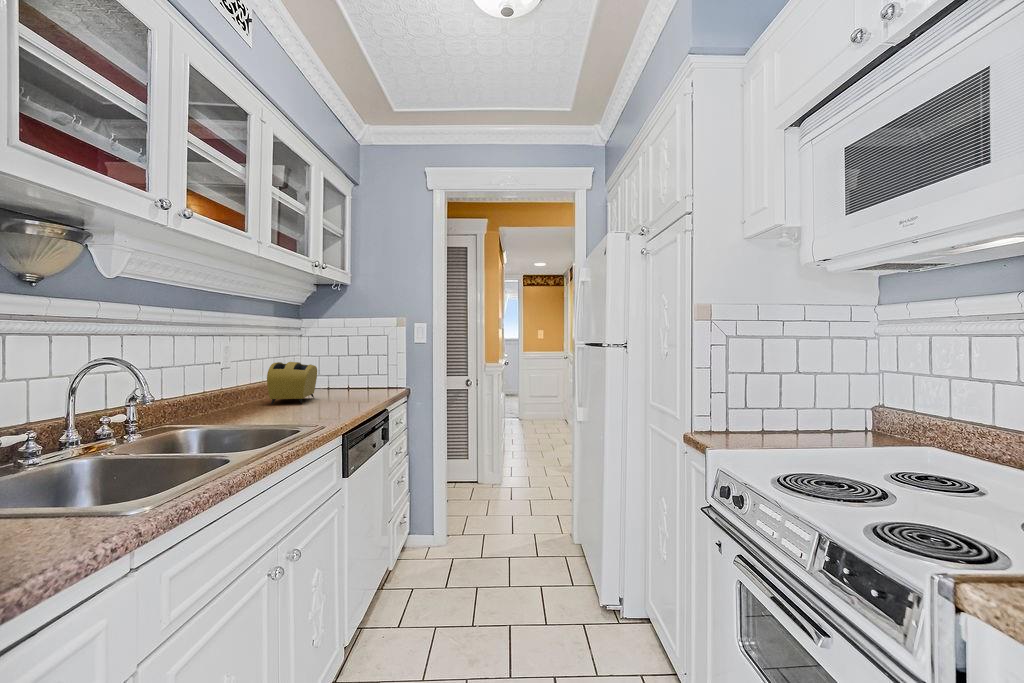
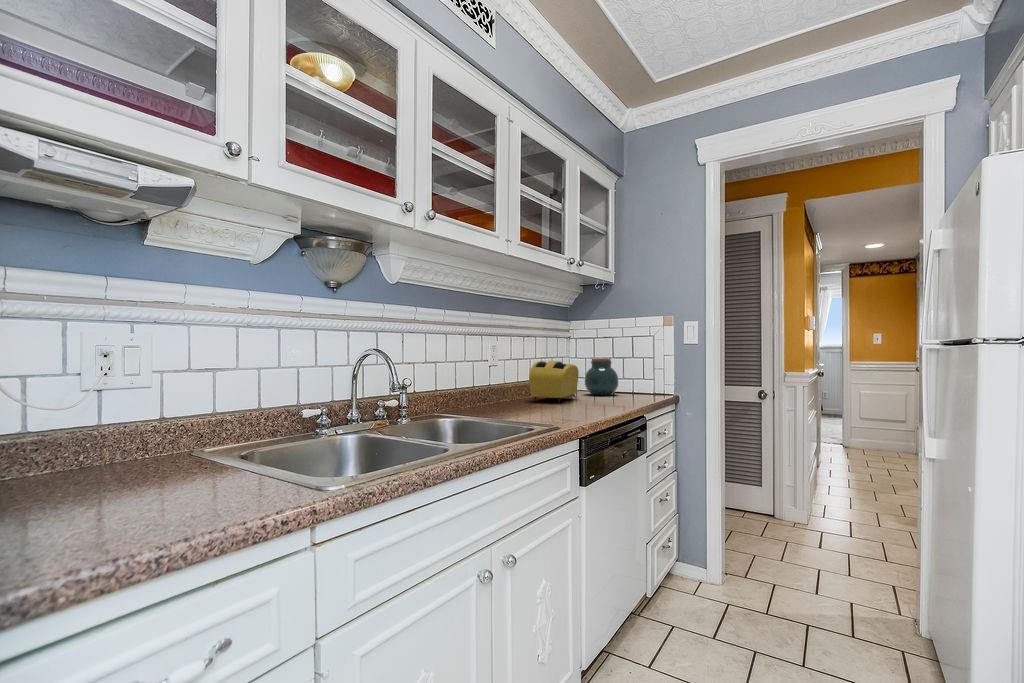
jar: none [320,358,353,393] -> present [585,358,618,395]

